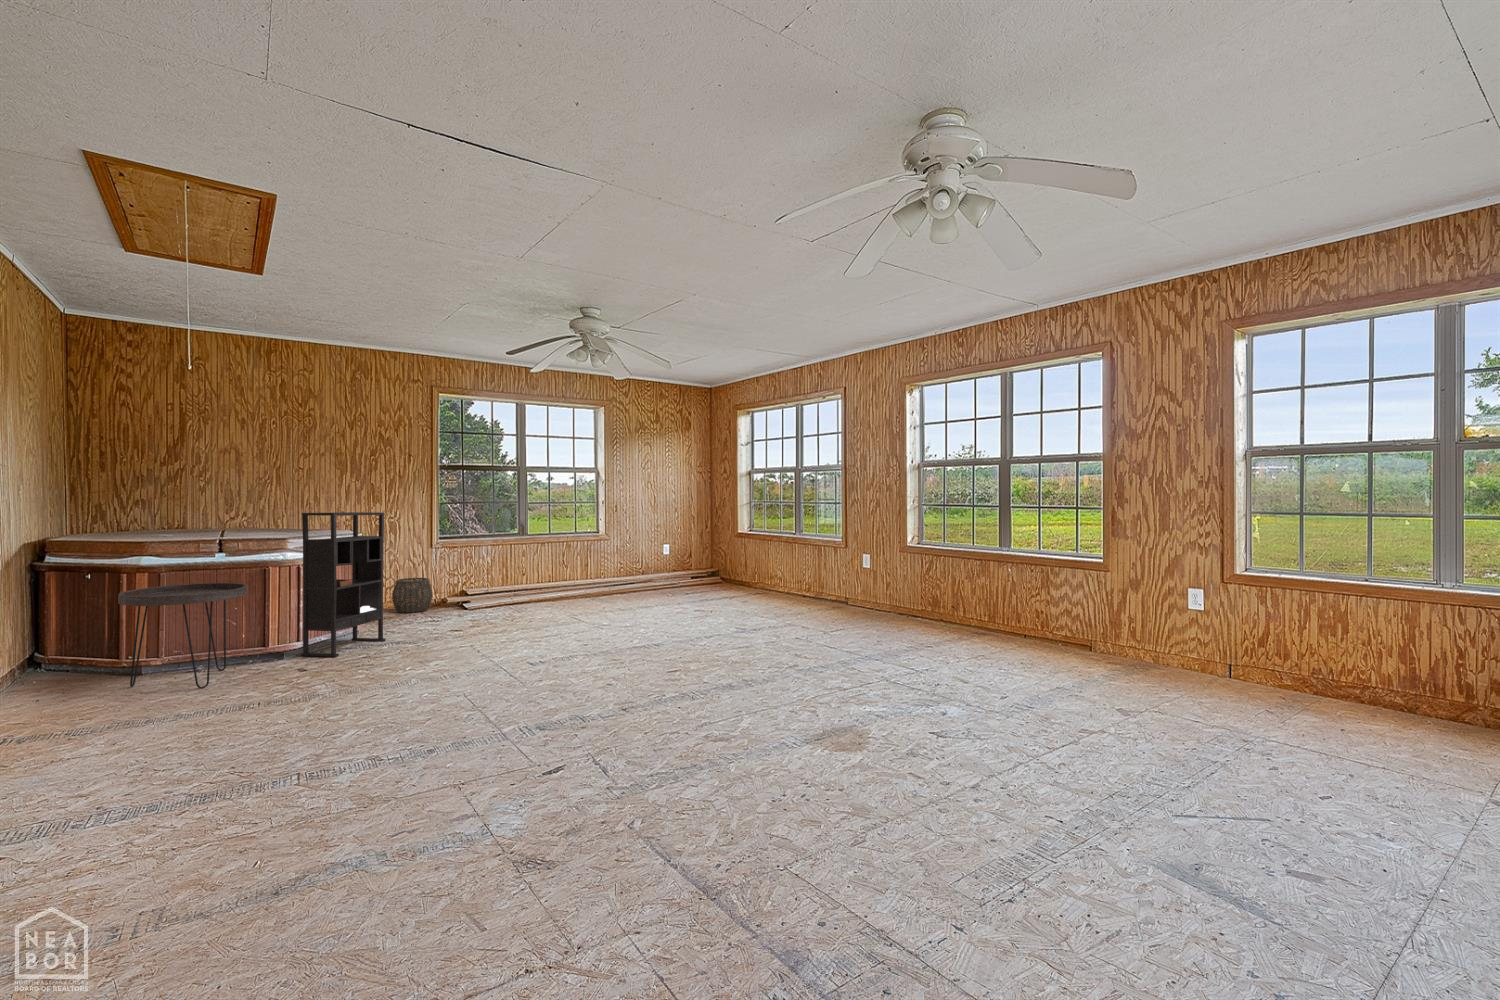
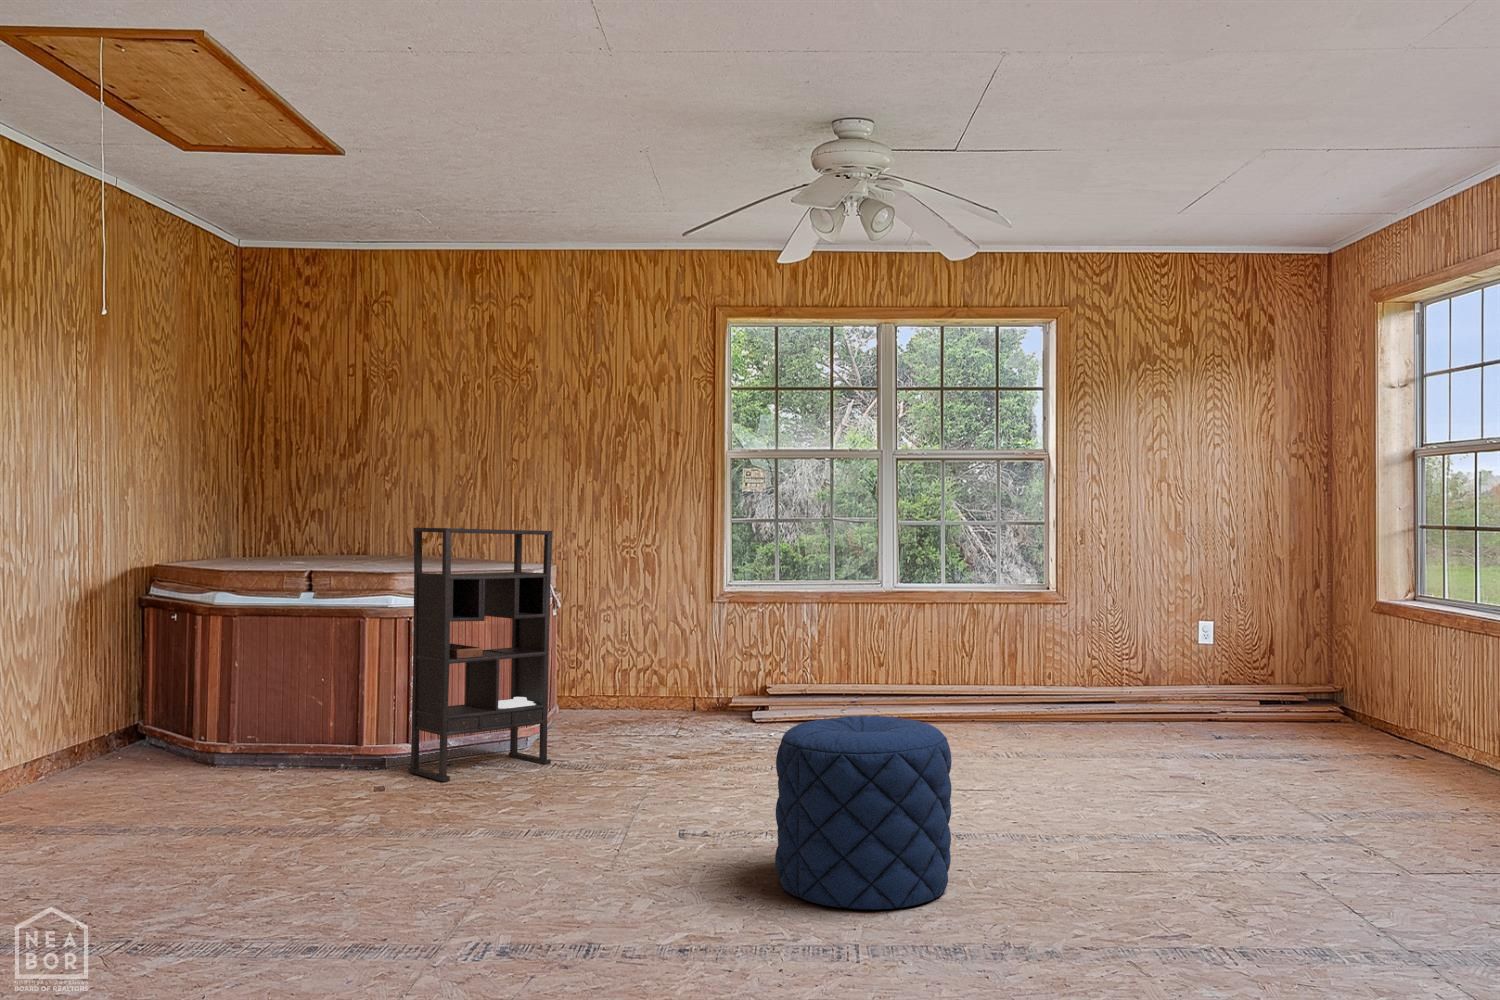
woven basket: present [392,578,432,613] -> none [636,655,703,718]
side table: present [118,583,248,688] -> none [145,636,315,804]
pouf: none [587,591,662,671] -> present [775,715,952,909]

